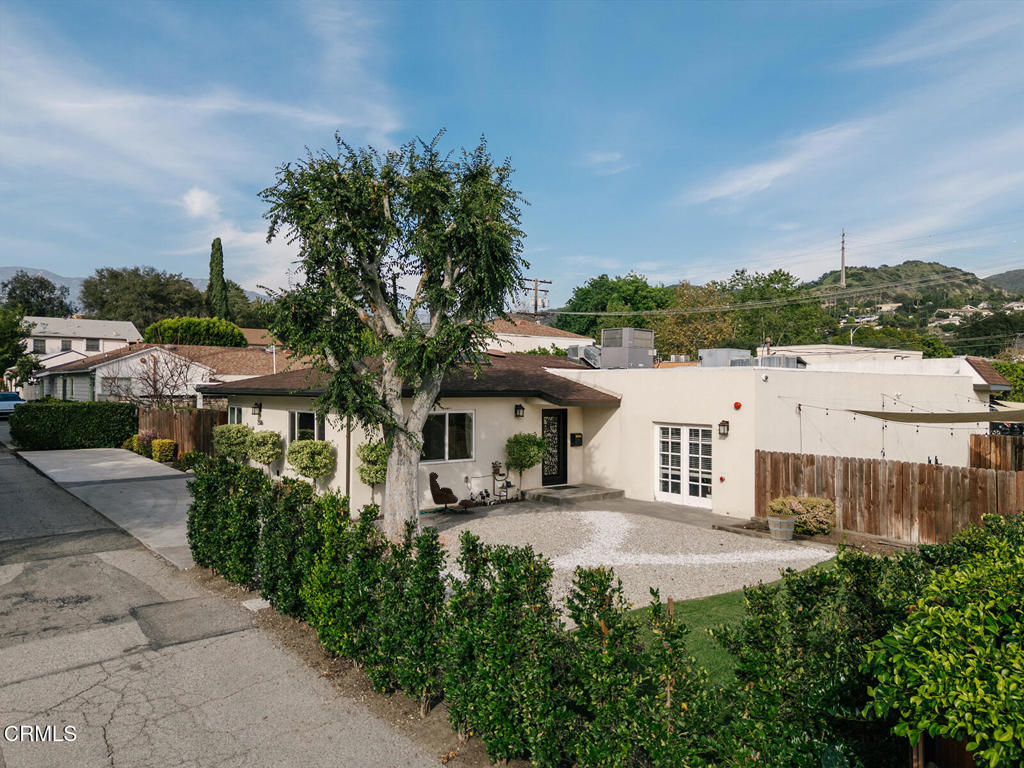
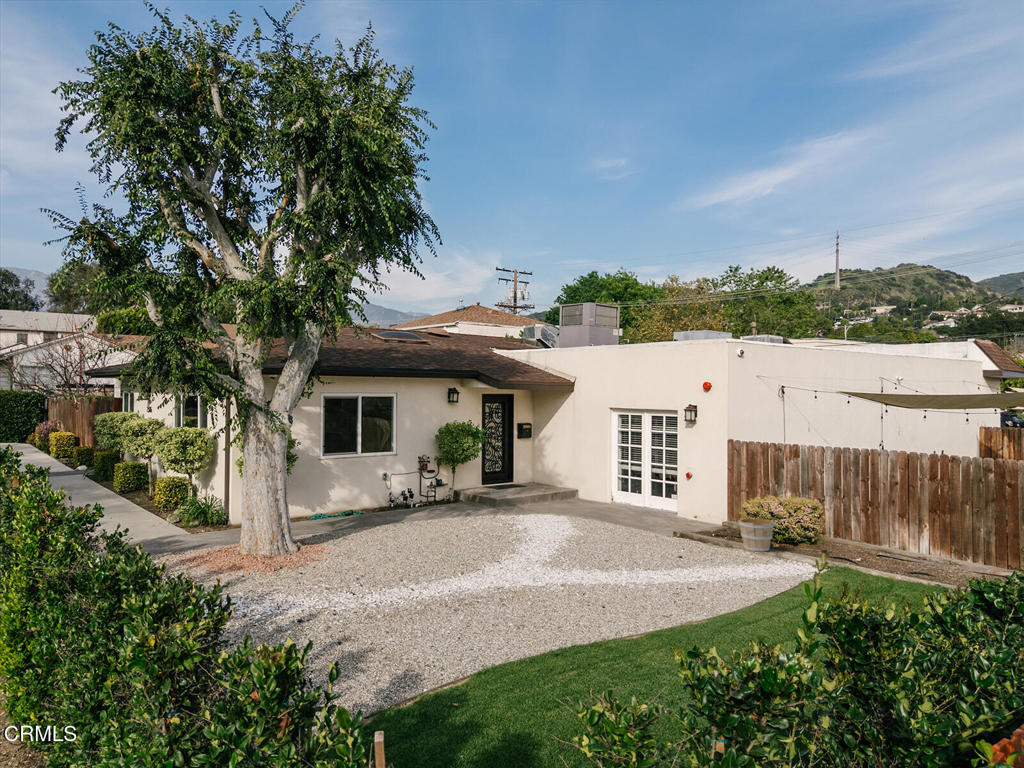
lounge chair: present [429,472,475,515] -> none [332,467,389,519]

